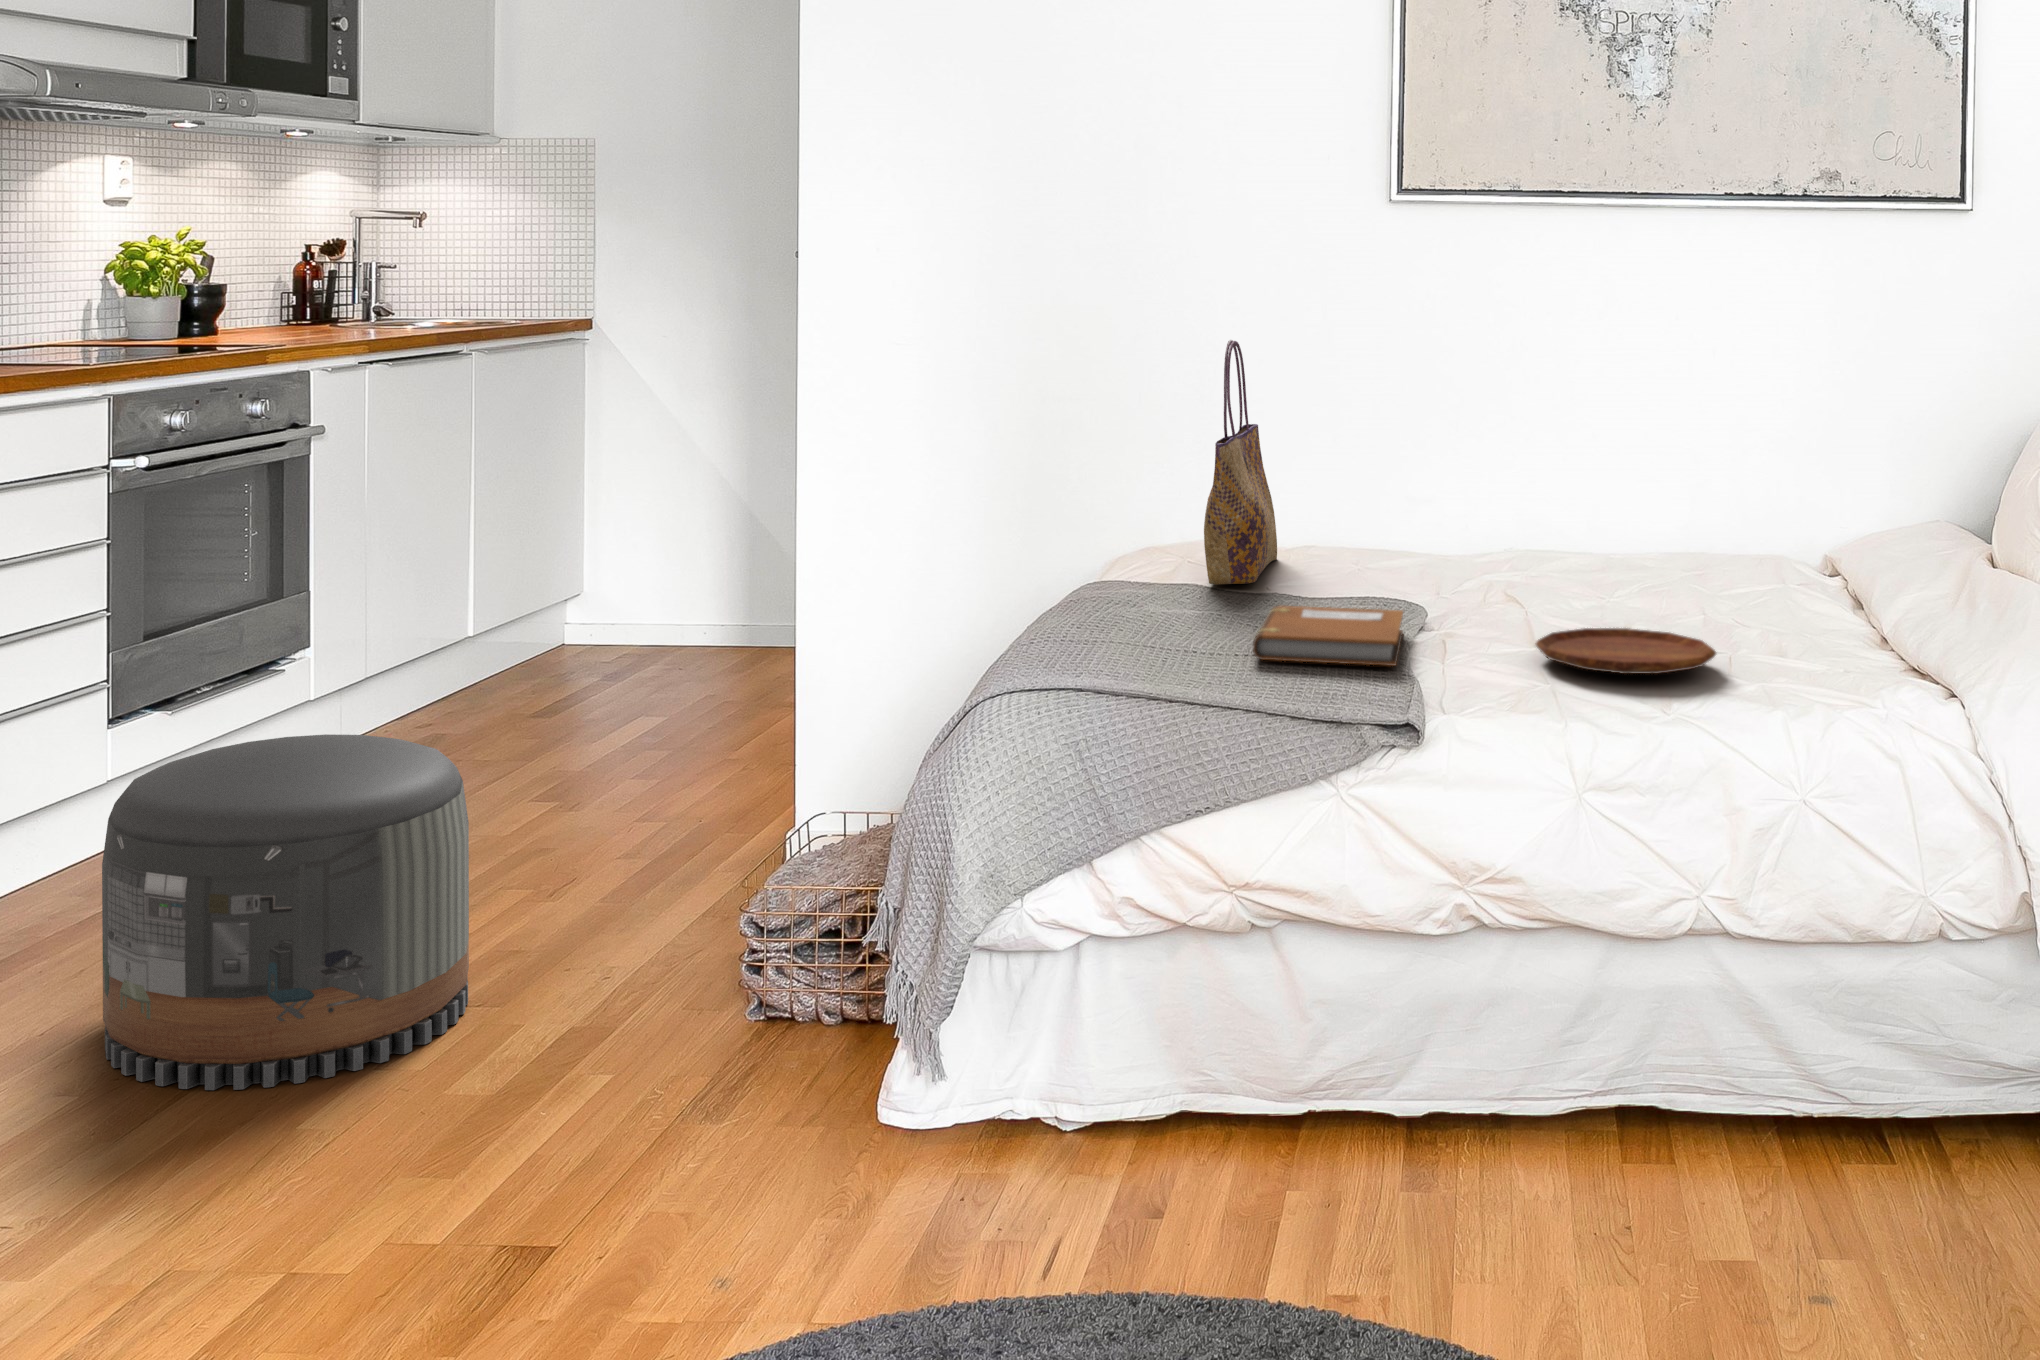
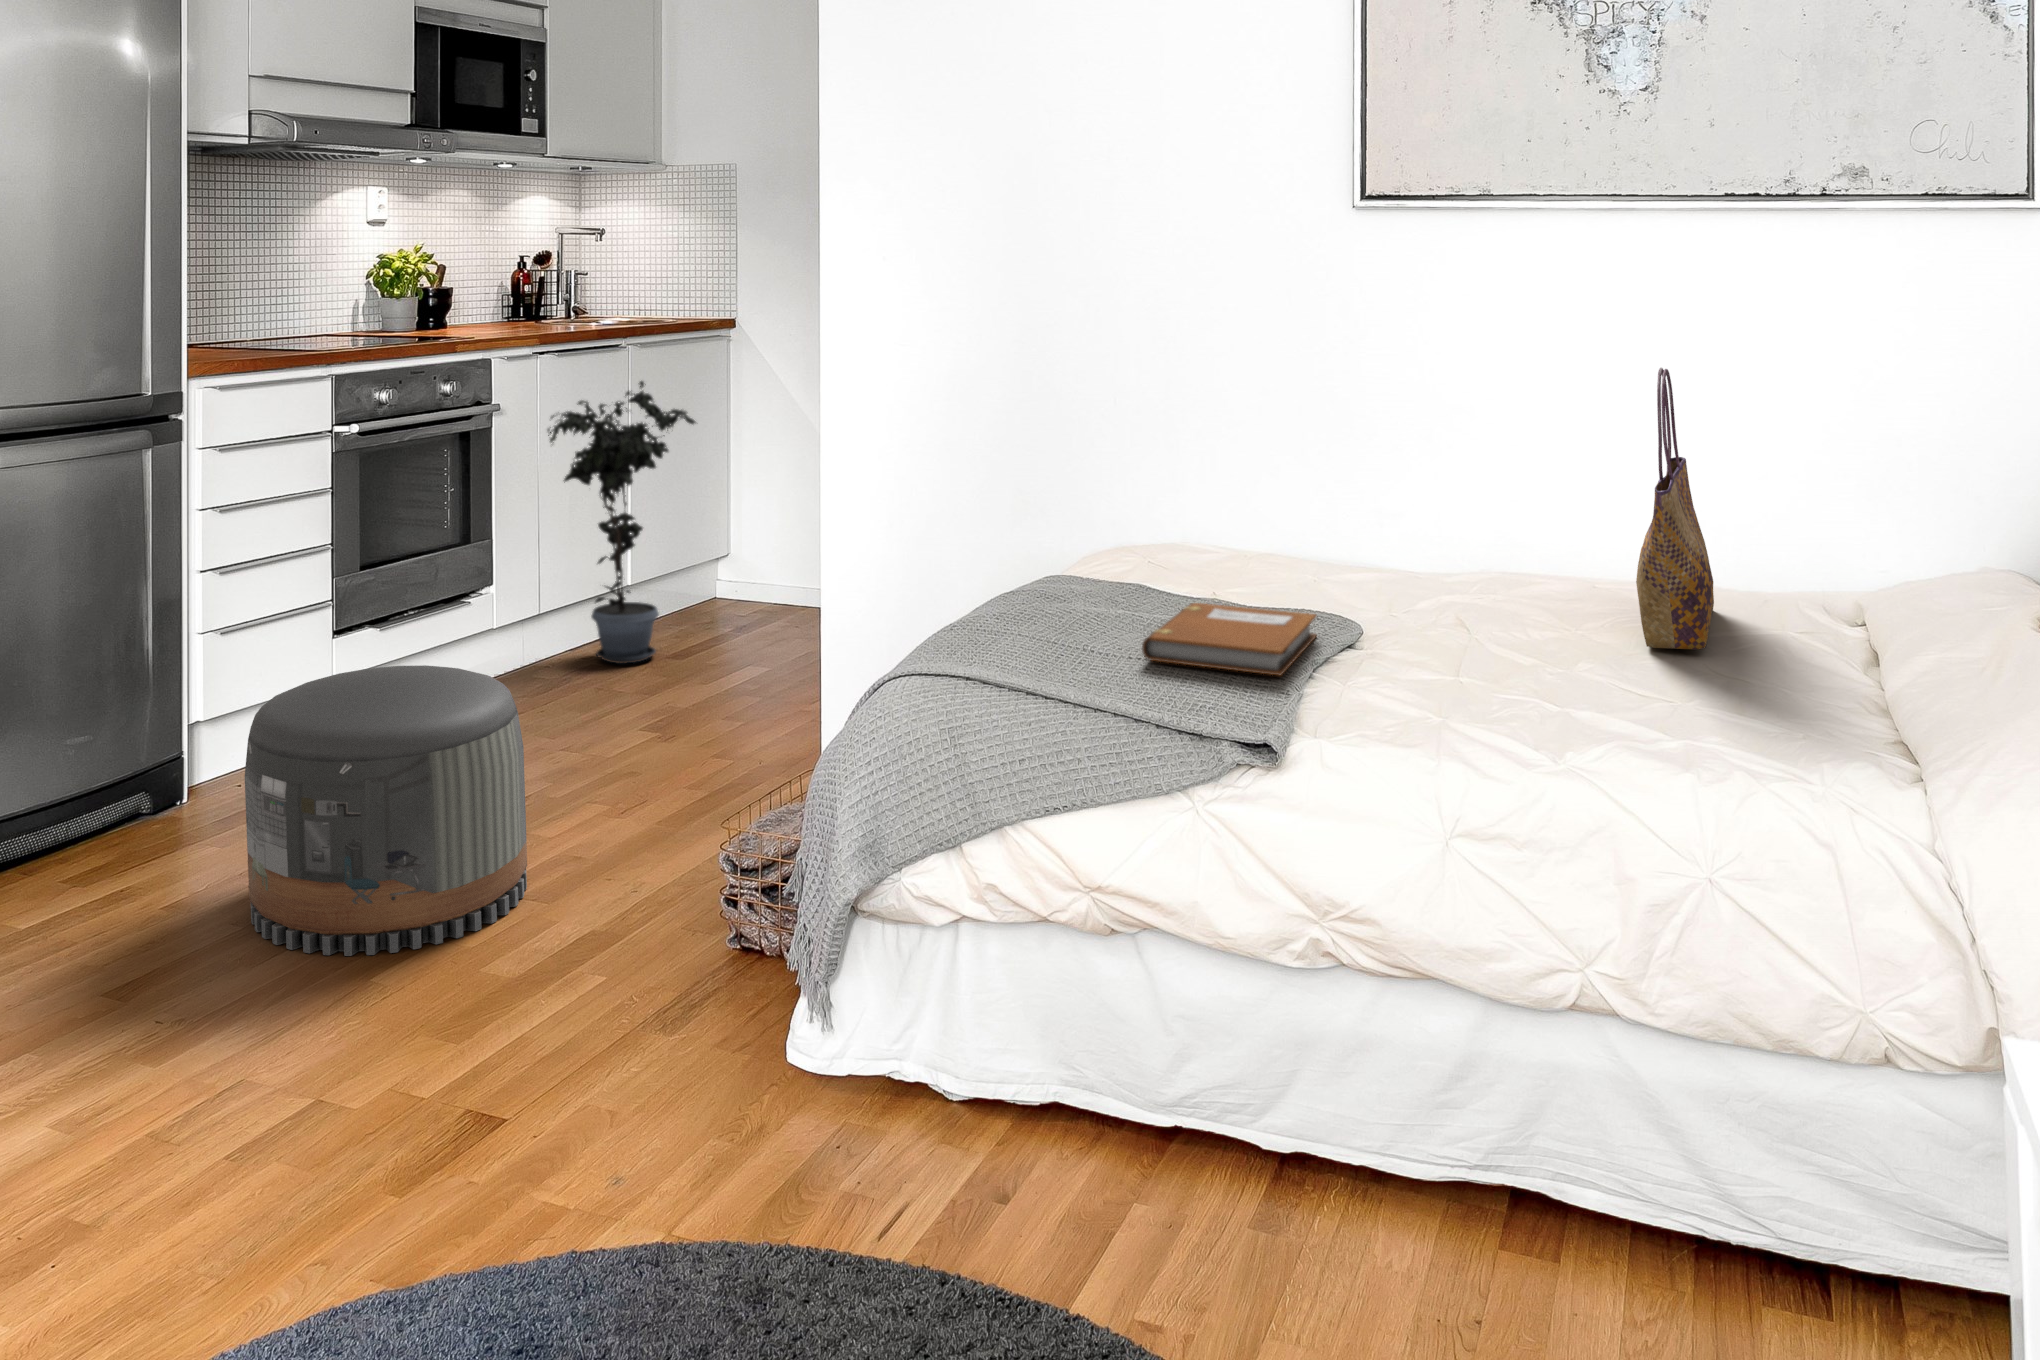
tote bag: present [1204,340,1277,584] -> present [1636,368,1714,650]
potted plant: none [375,402,556,750] -> present [547,381,696,664]
tray: present [1536,628,1716,674] -> none [1438,644,1635,703]

